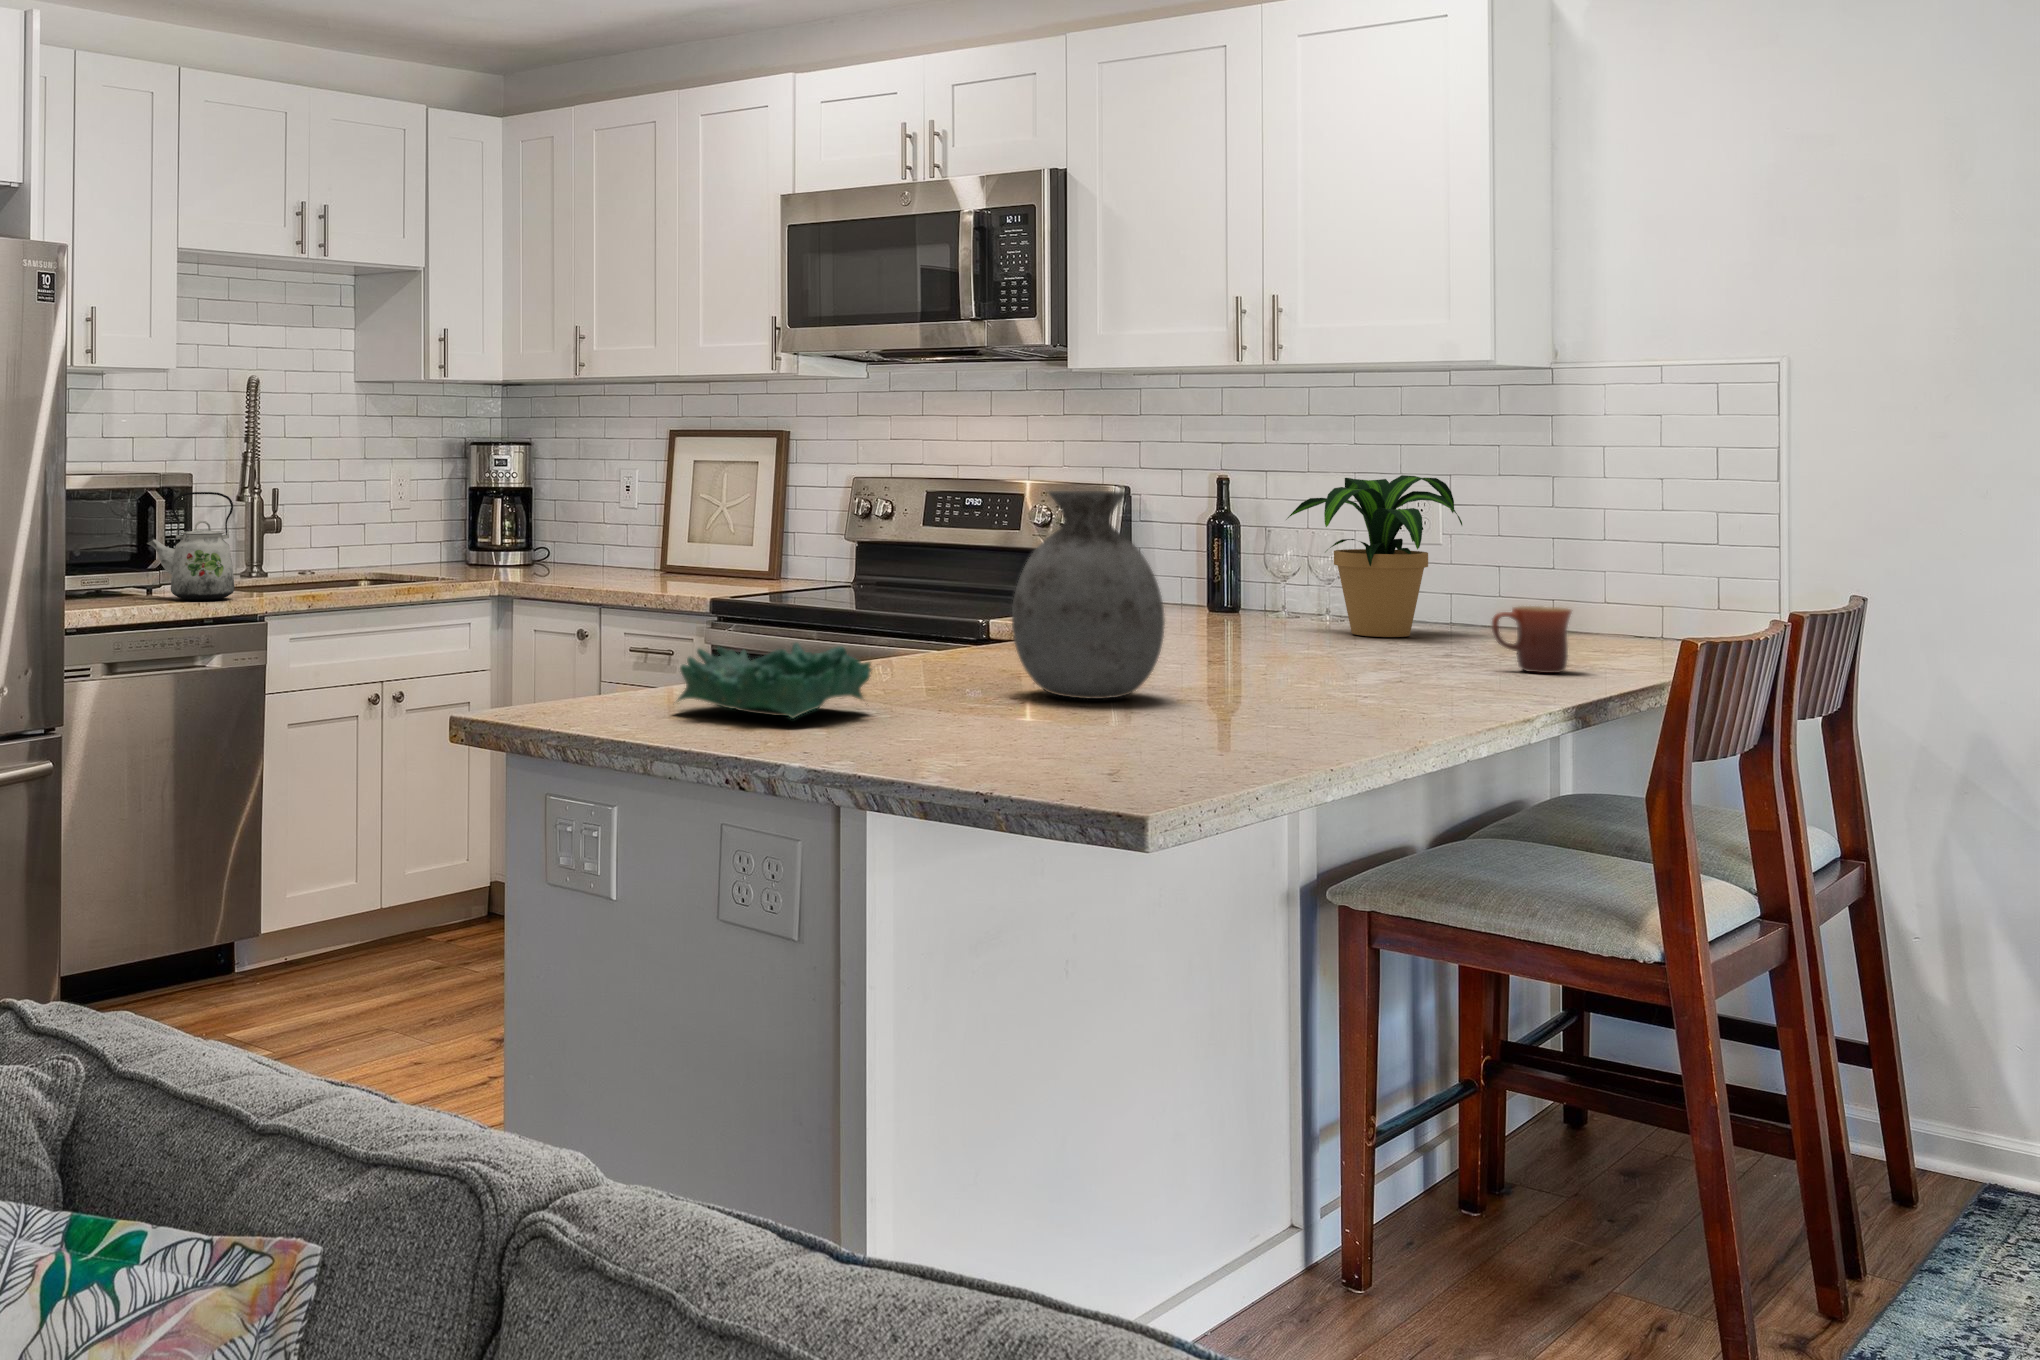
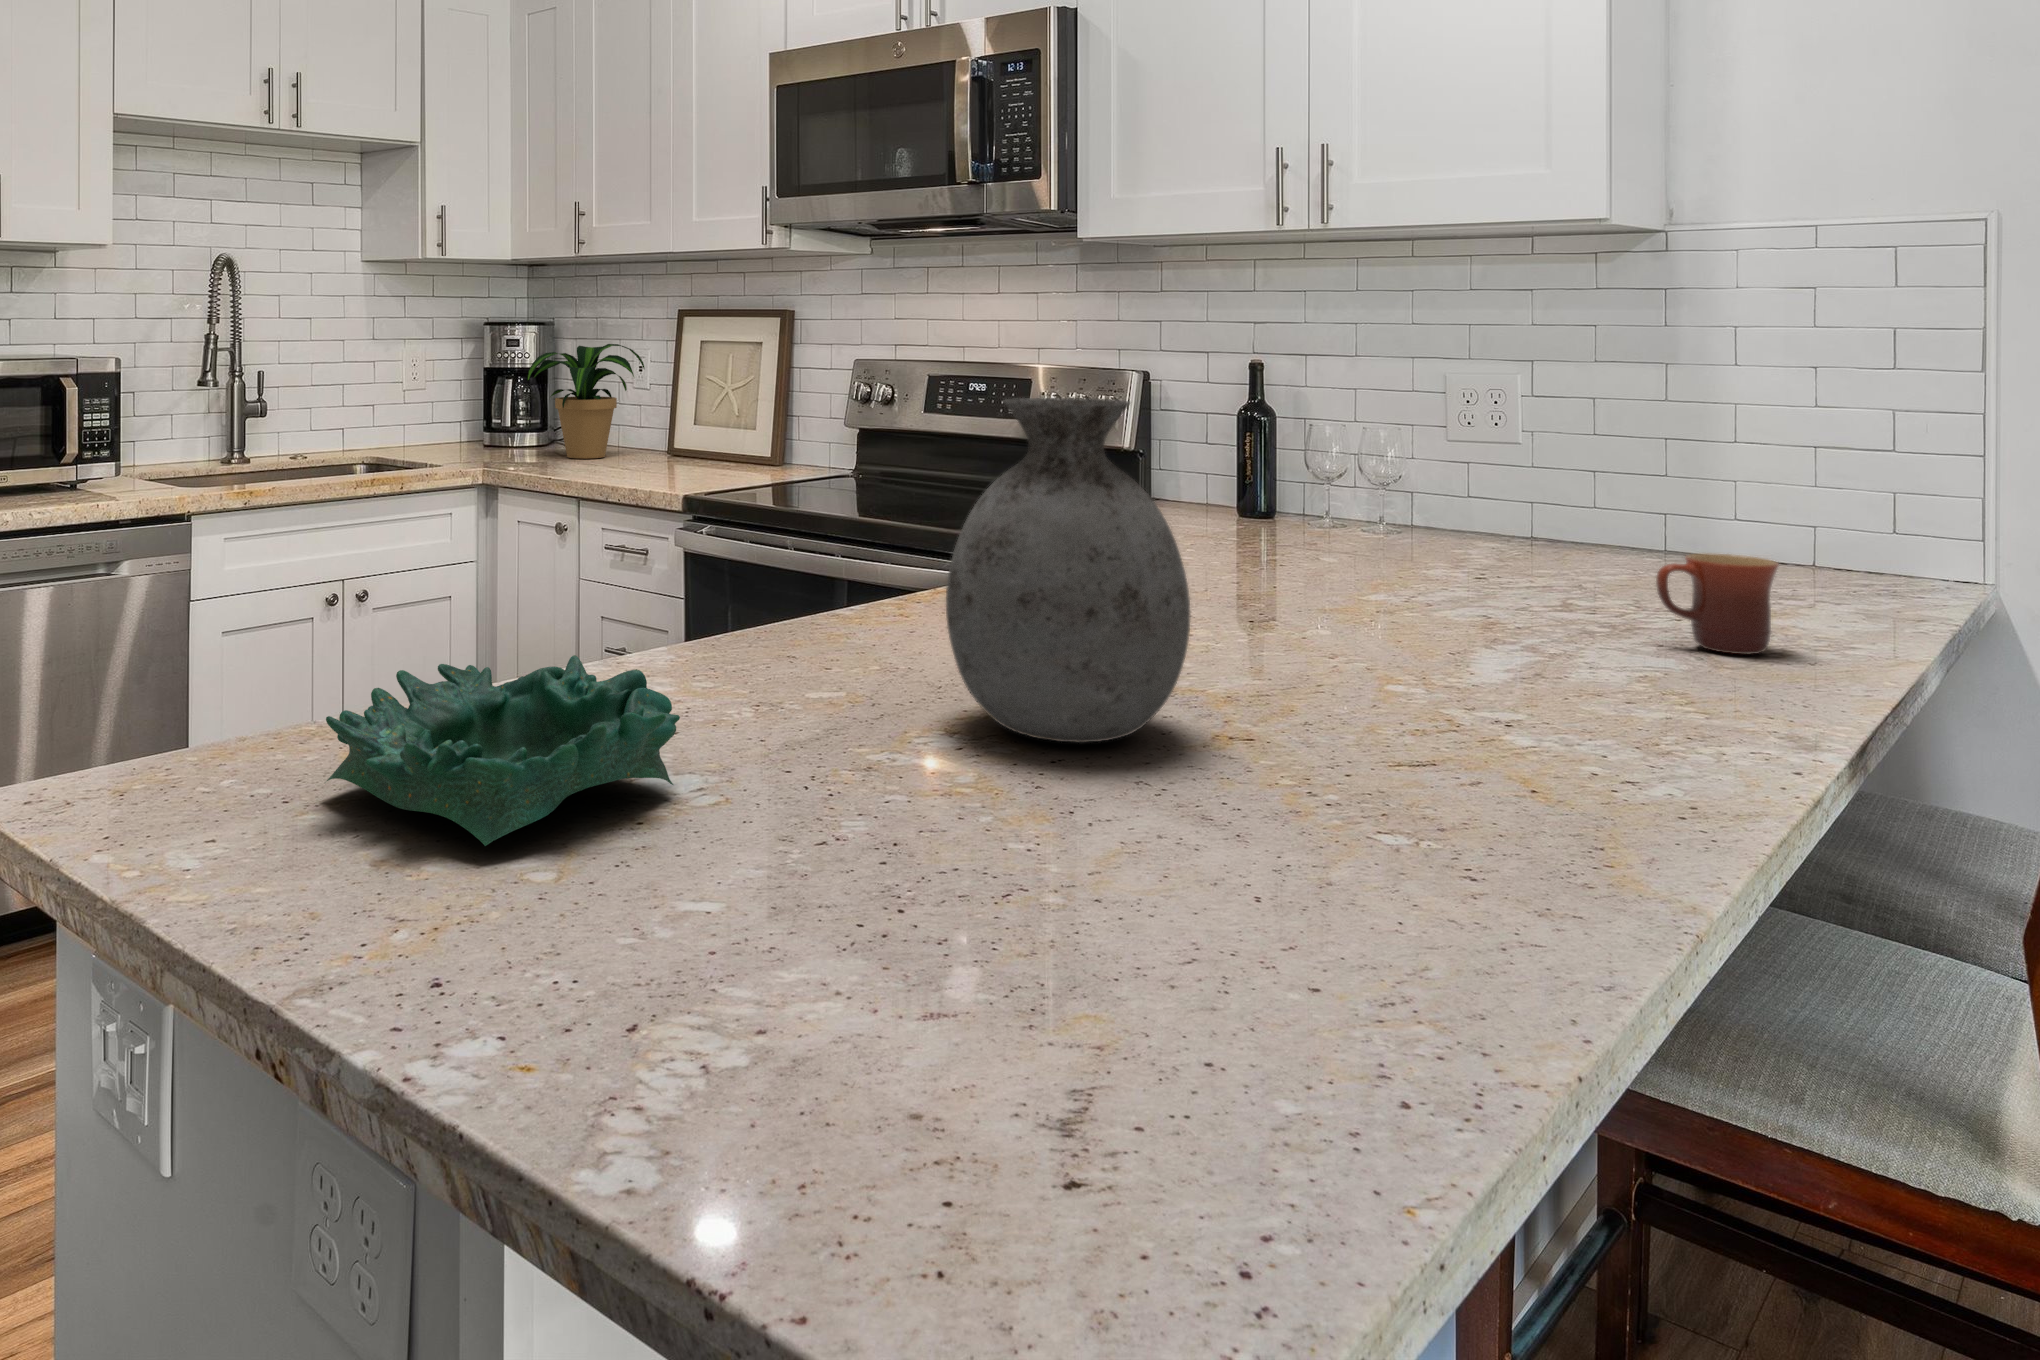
potted plant: present [1287,475,1462,637] -> present [528,344,644,459]
kettle: present [147,492,235,600] -> none [48,378,150,500]

